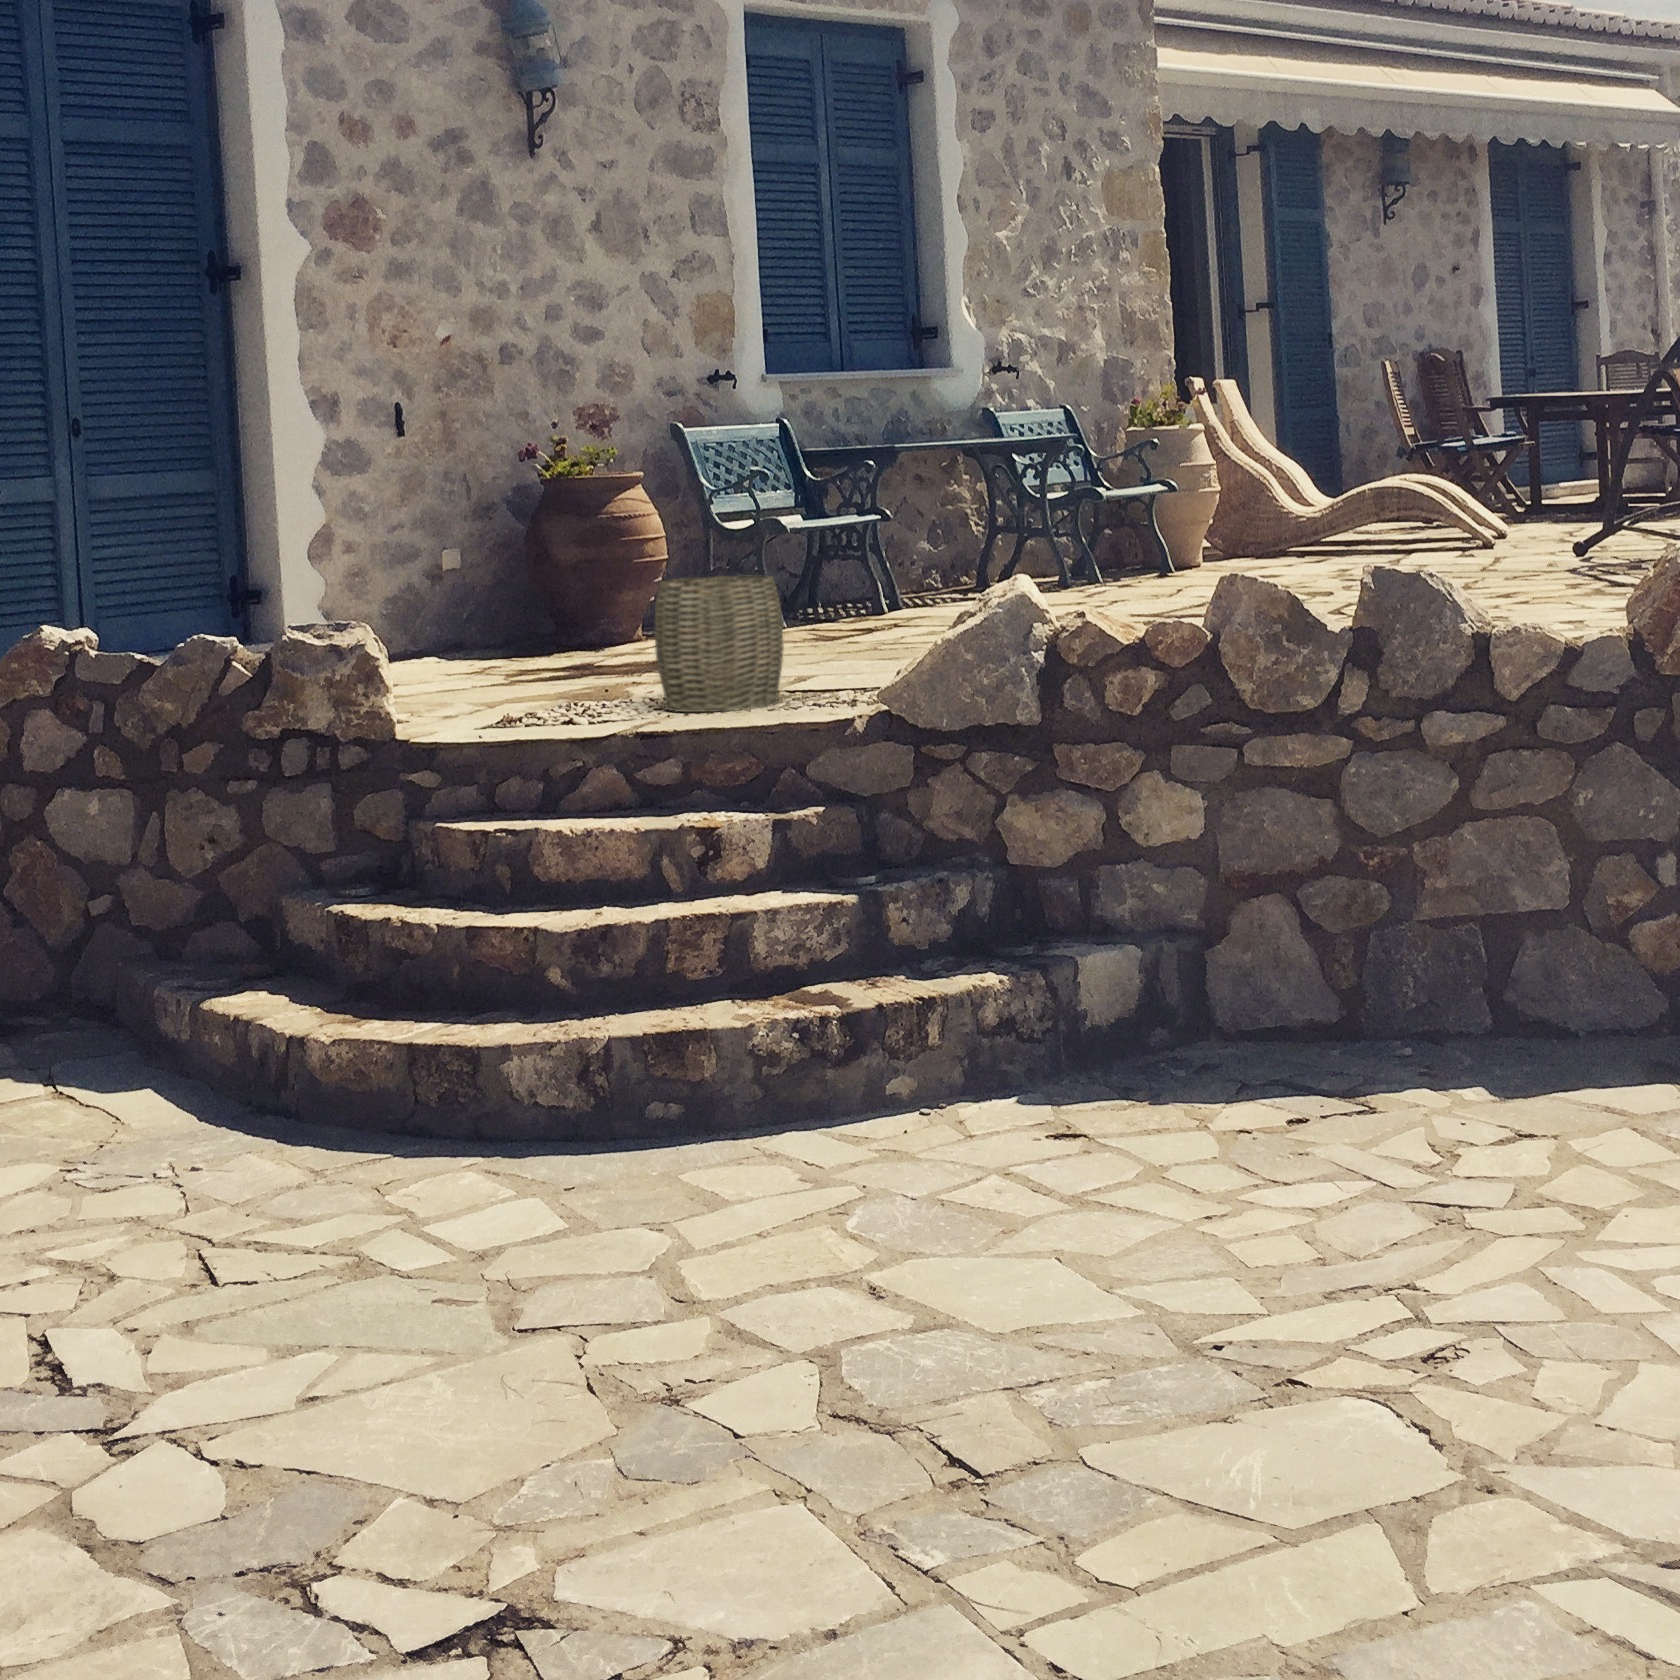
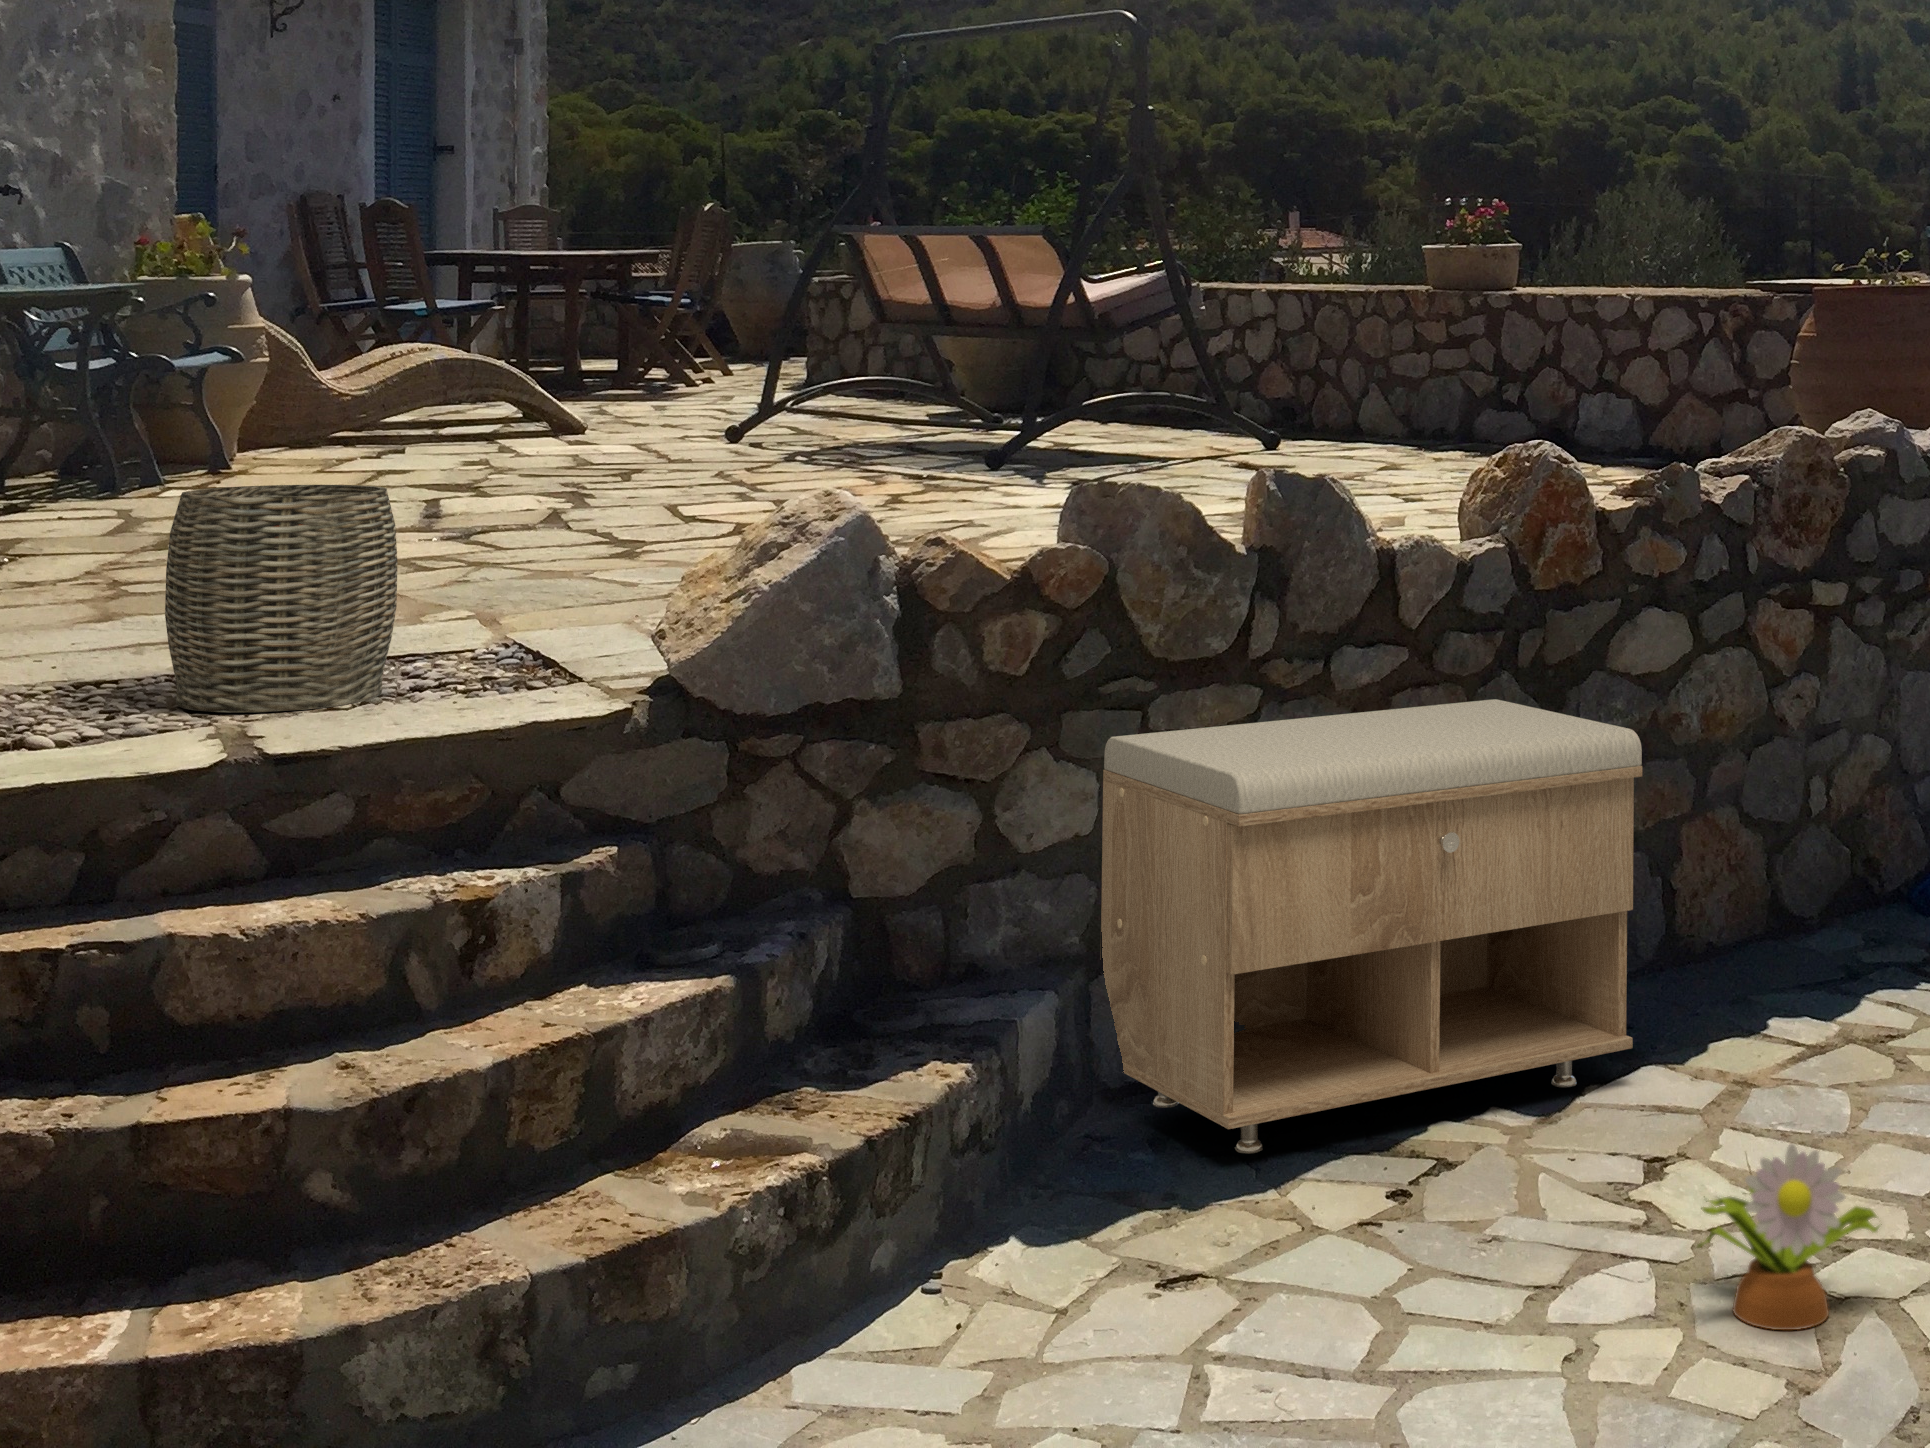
storage bench: none [1190,761,1591,1084] -> present [1101,699,1642,1154]
decorative plant: none [1281,1104,1442,1253] -> present [1697,1144,1882,1330]

